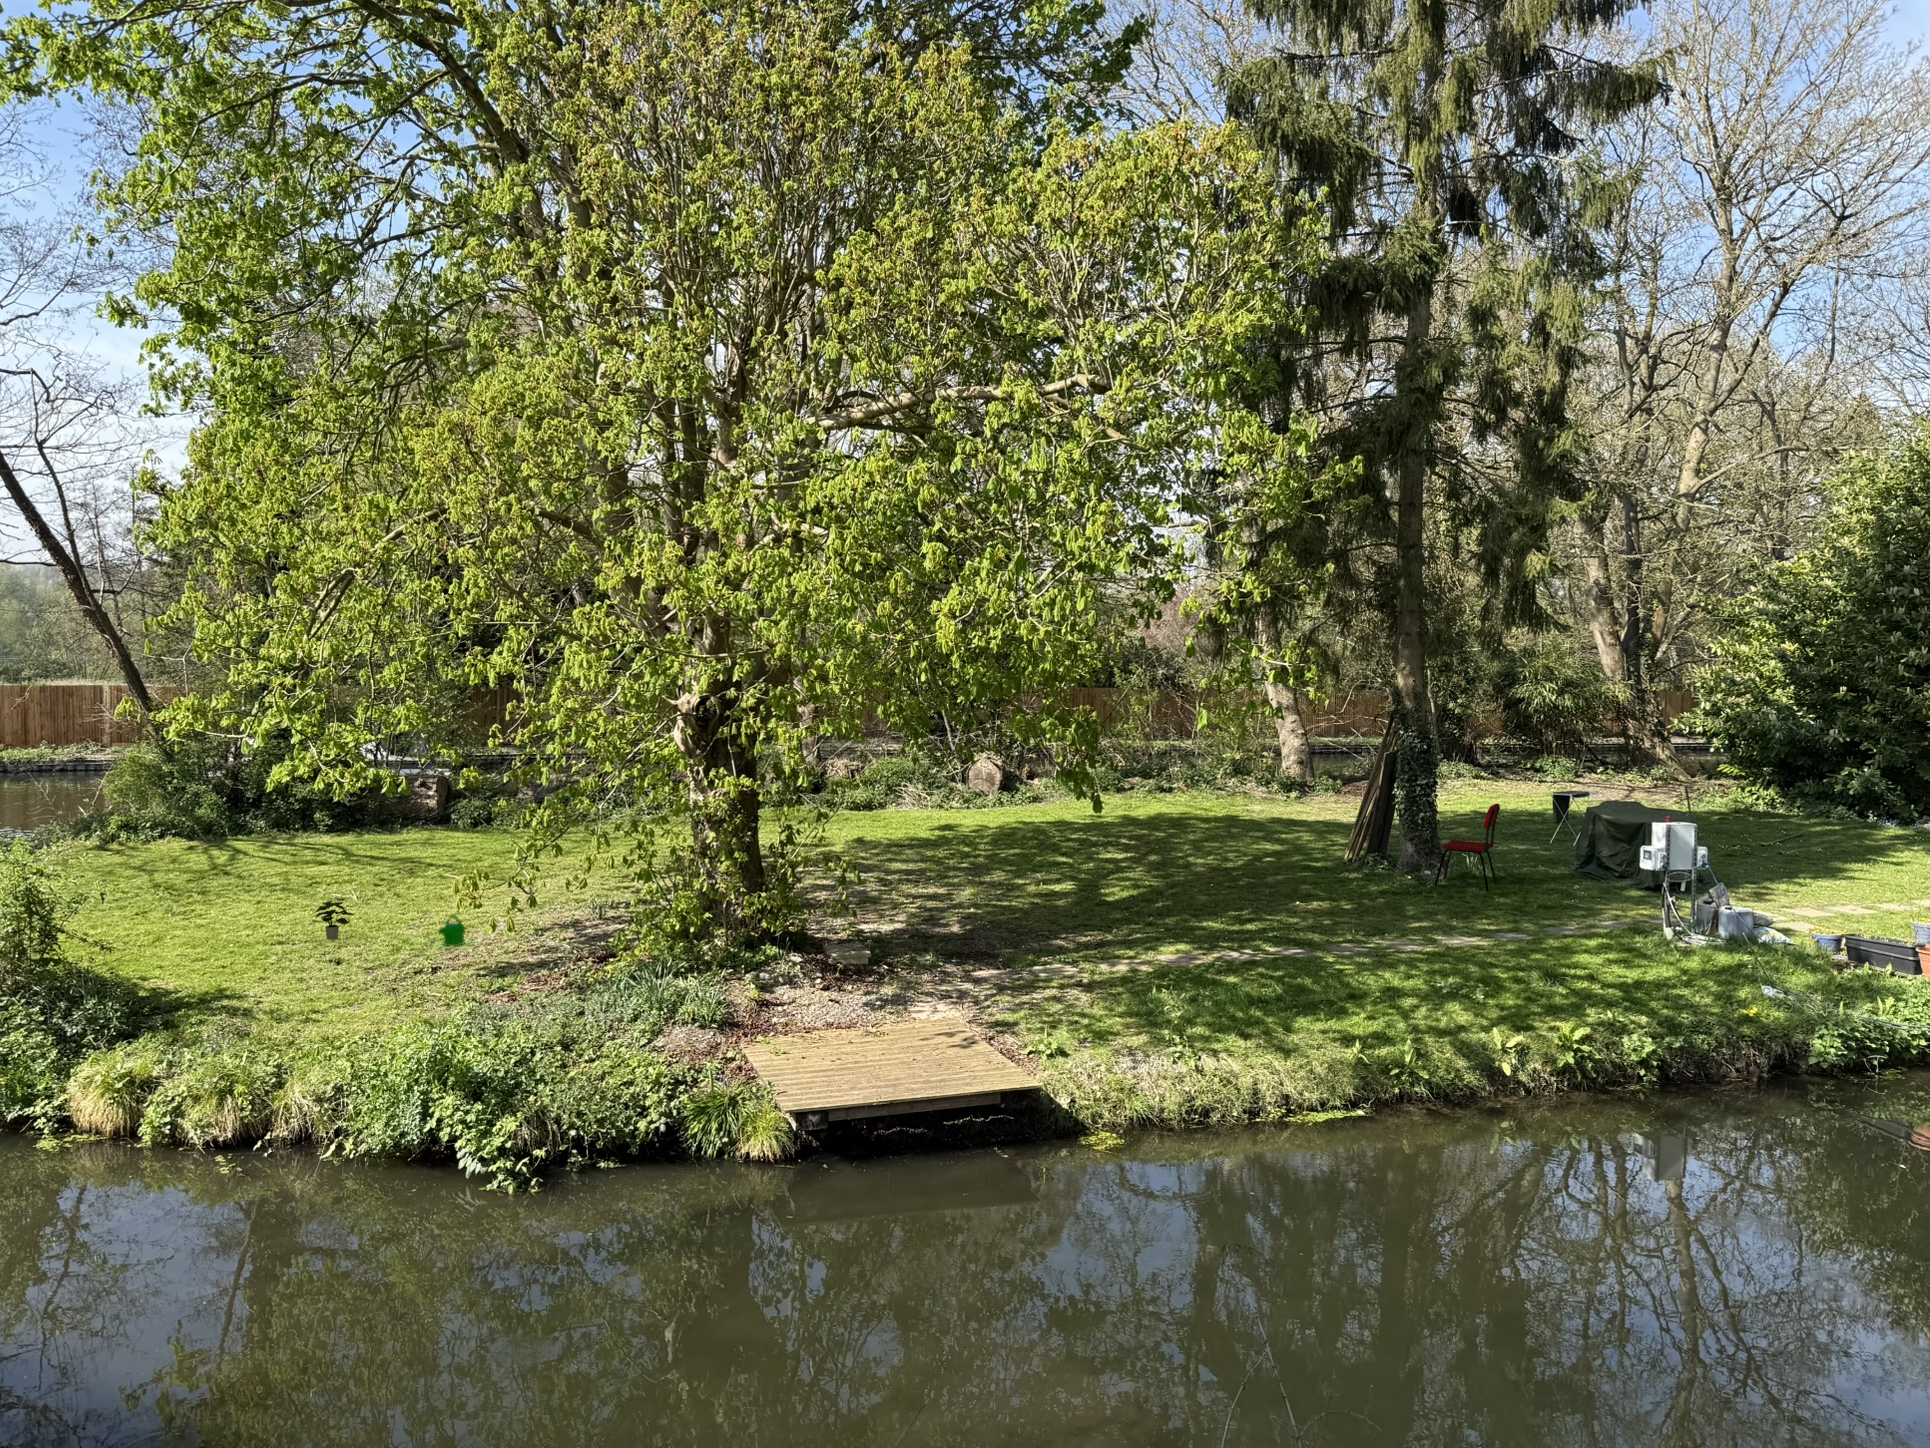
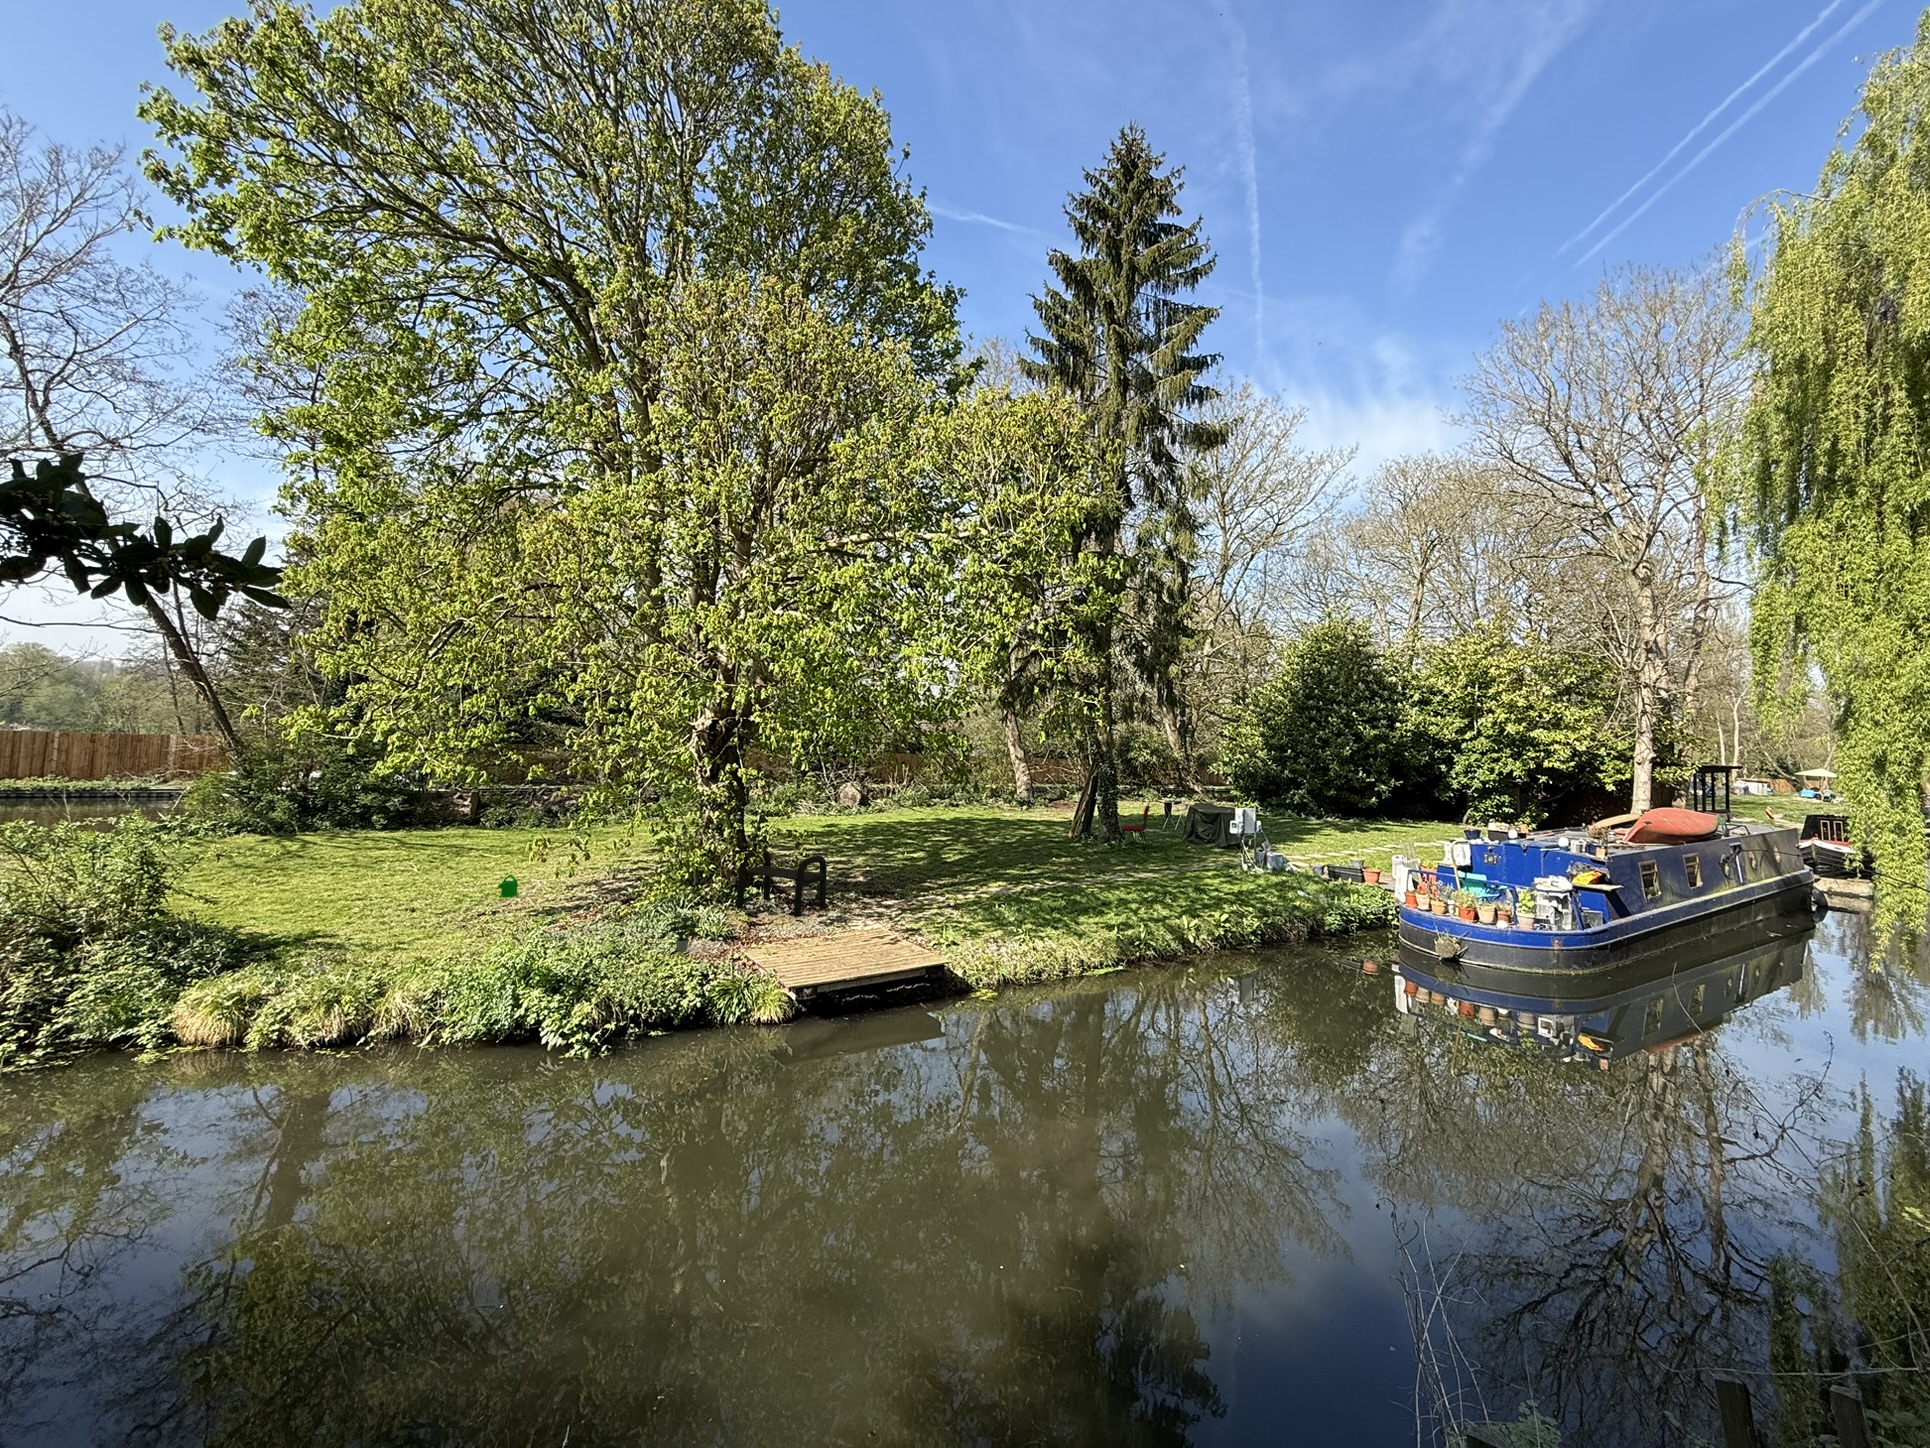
bench: none [748,887,880,998] -> present [736,849,827,917]
potted plant: present [316,898,354,939] -> present [666,913,702,952]

